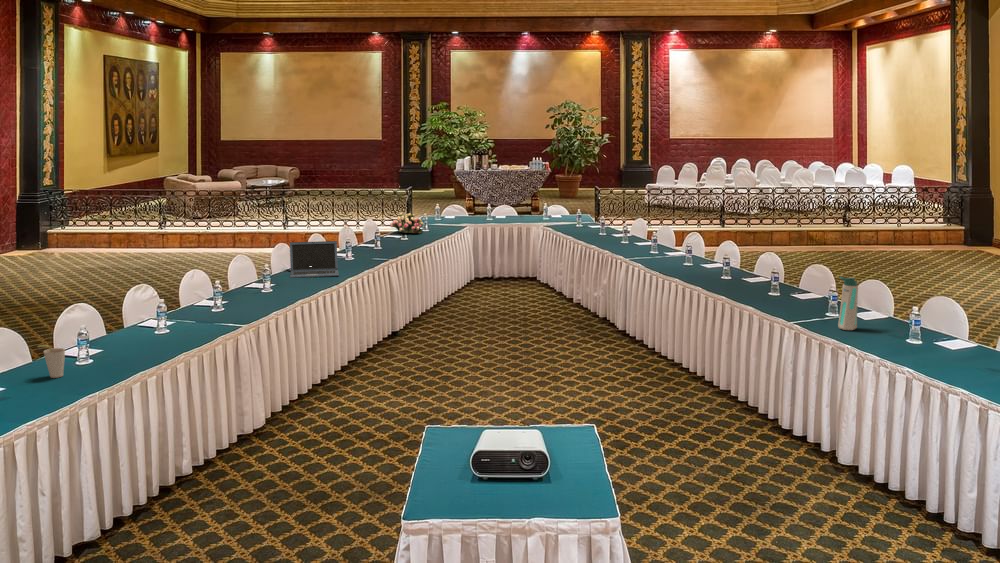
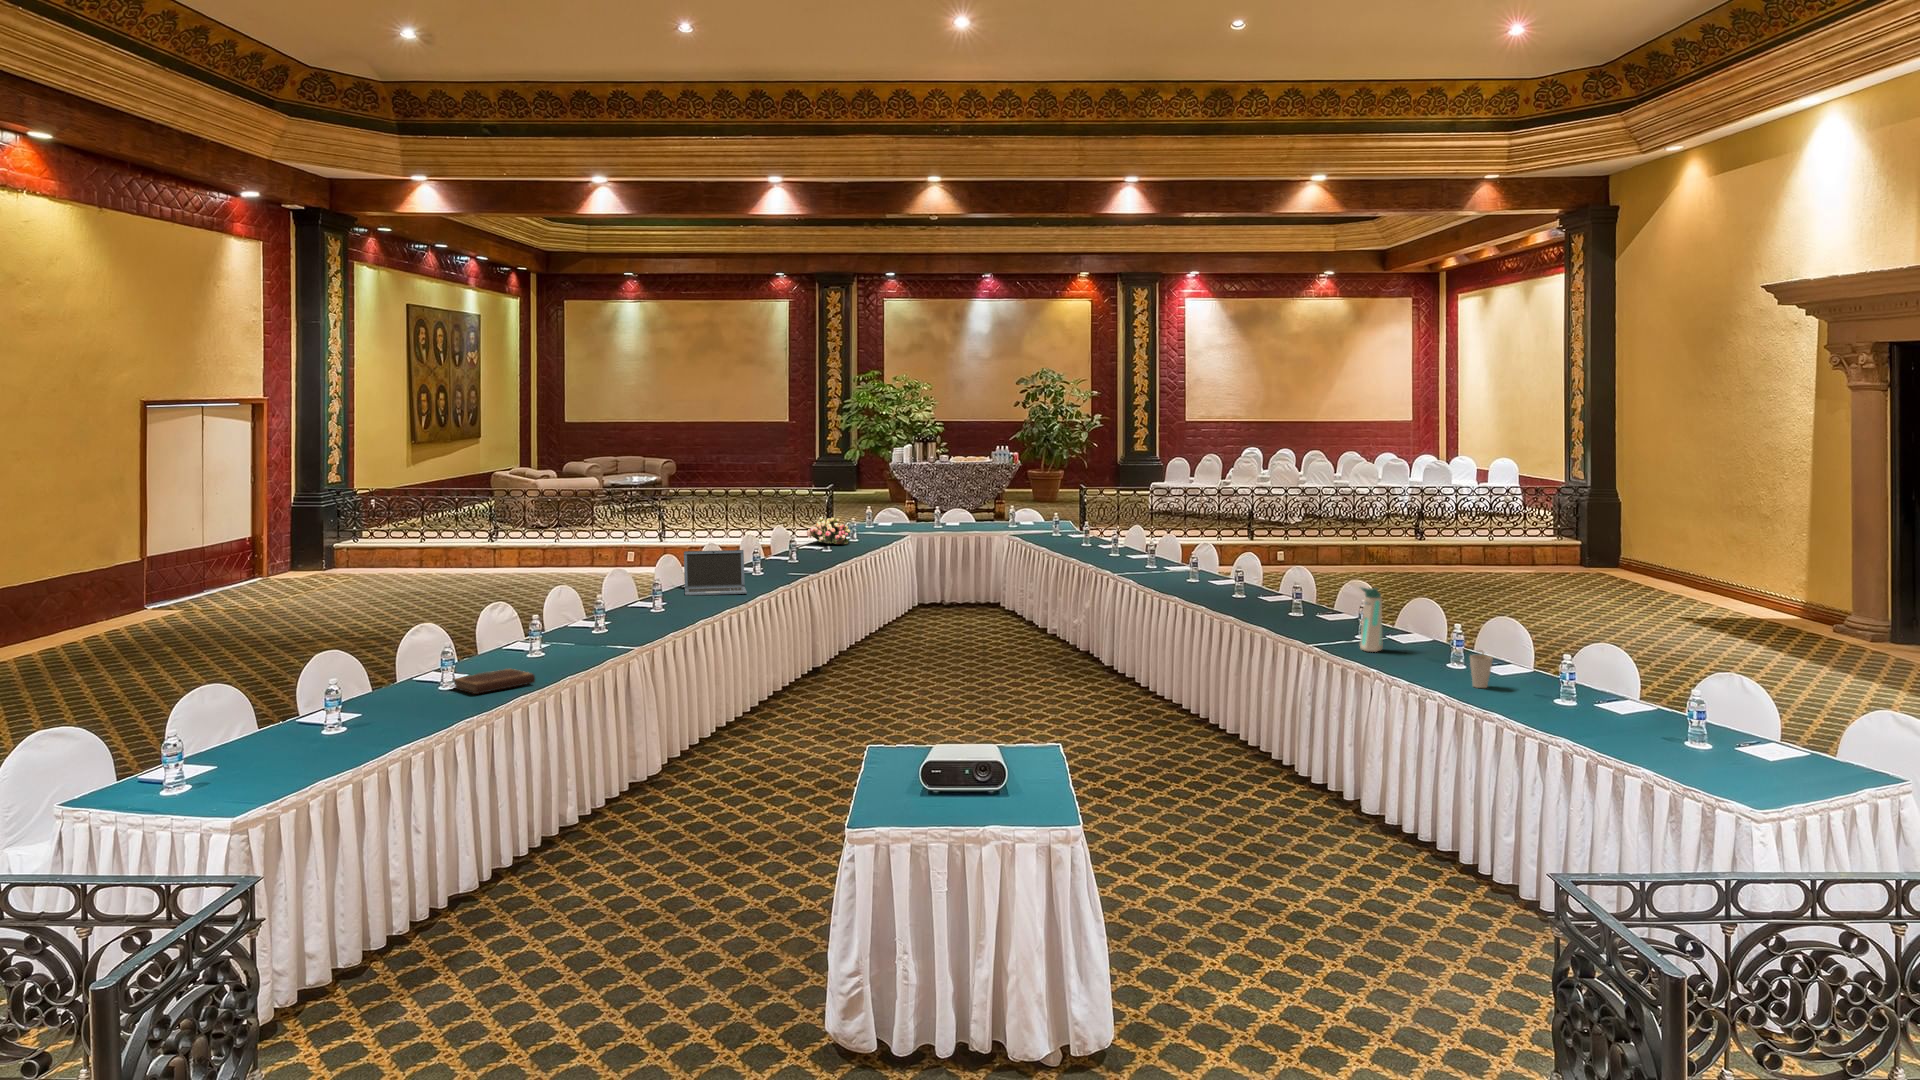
cup: present [38,345,65,378] -> present [1470,651,1493,688]
notebook: none [75,349,147,374] -> present [454,669,535,694]

